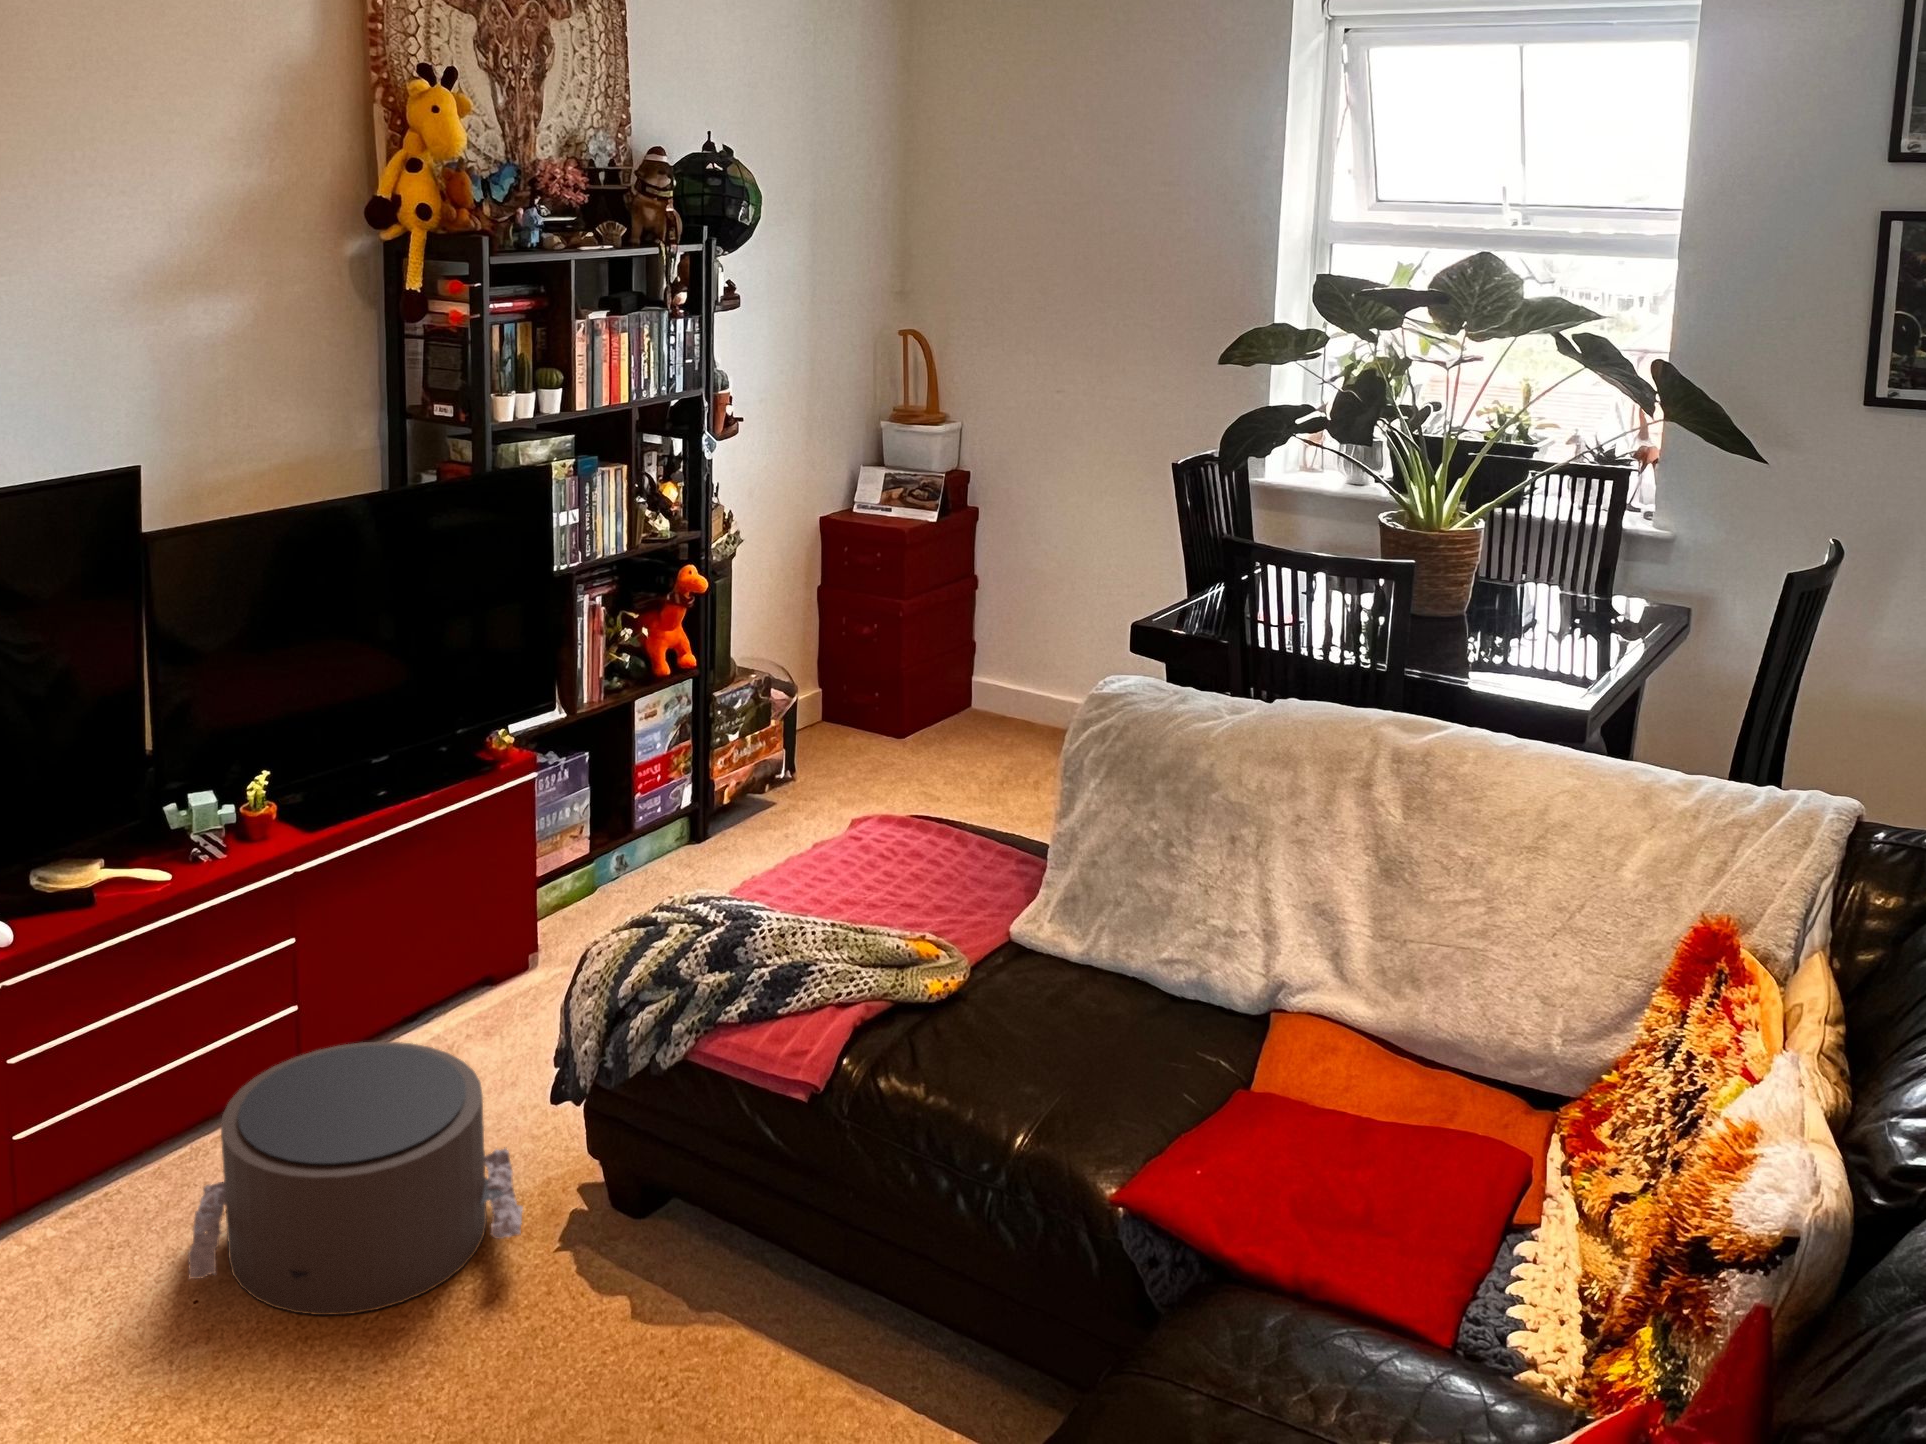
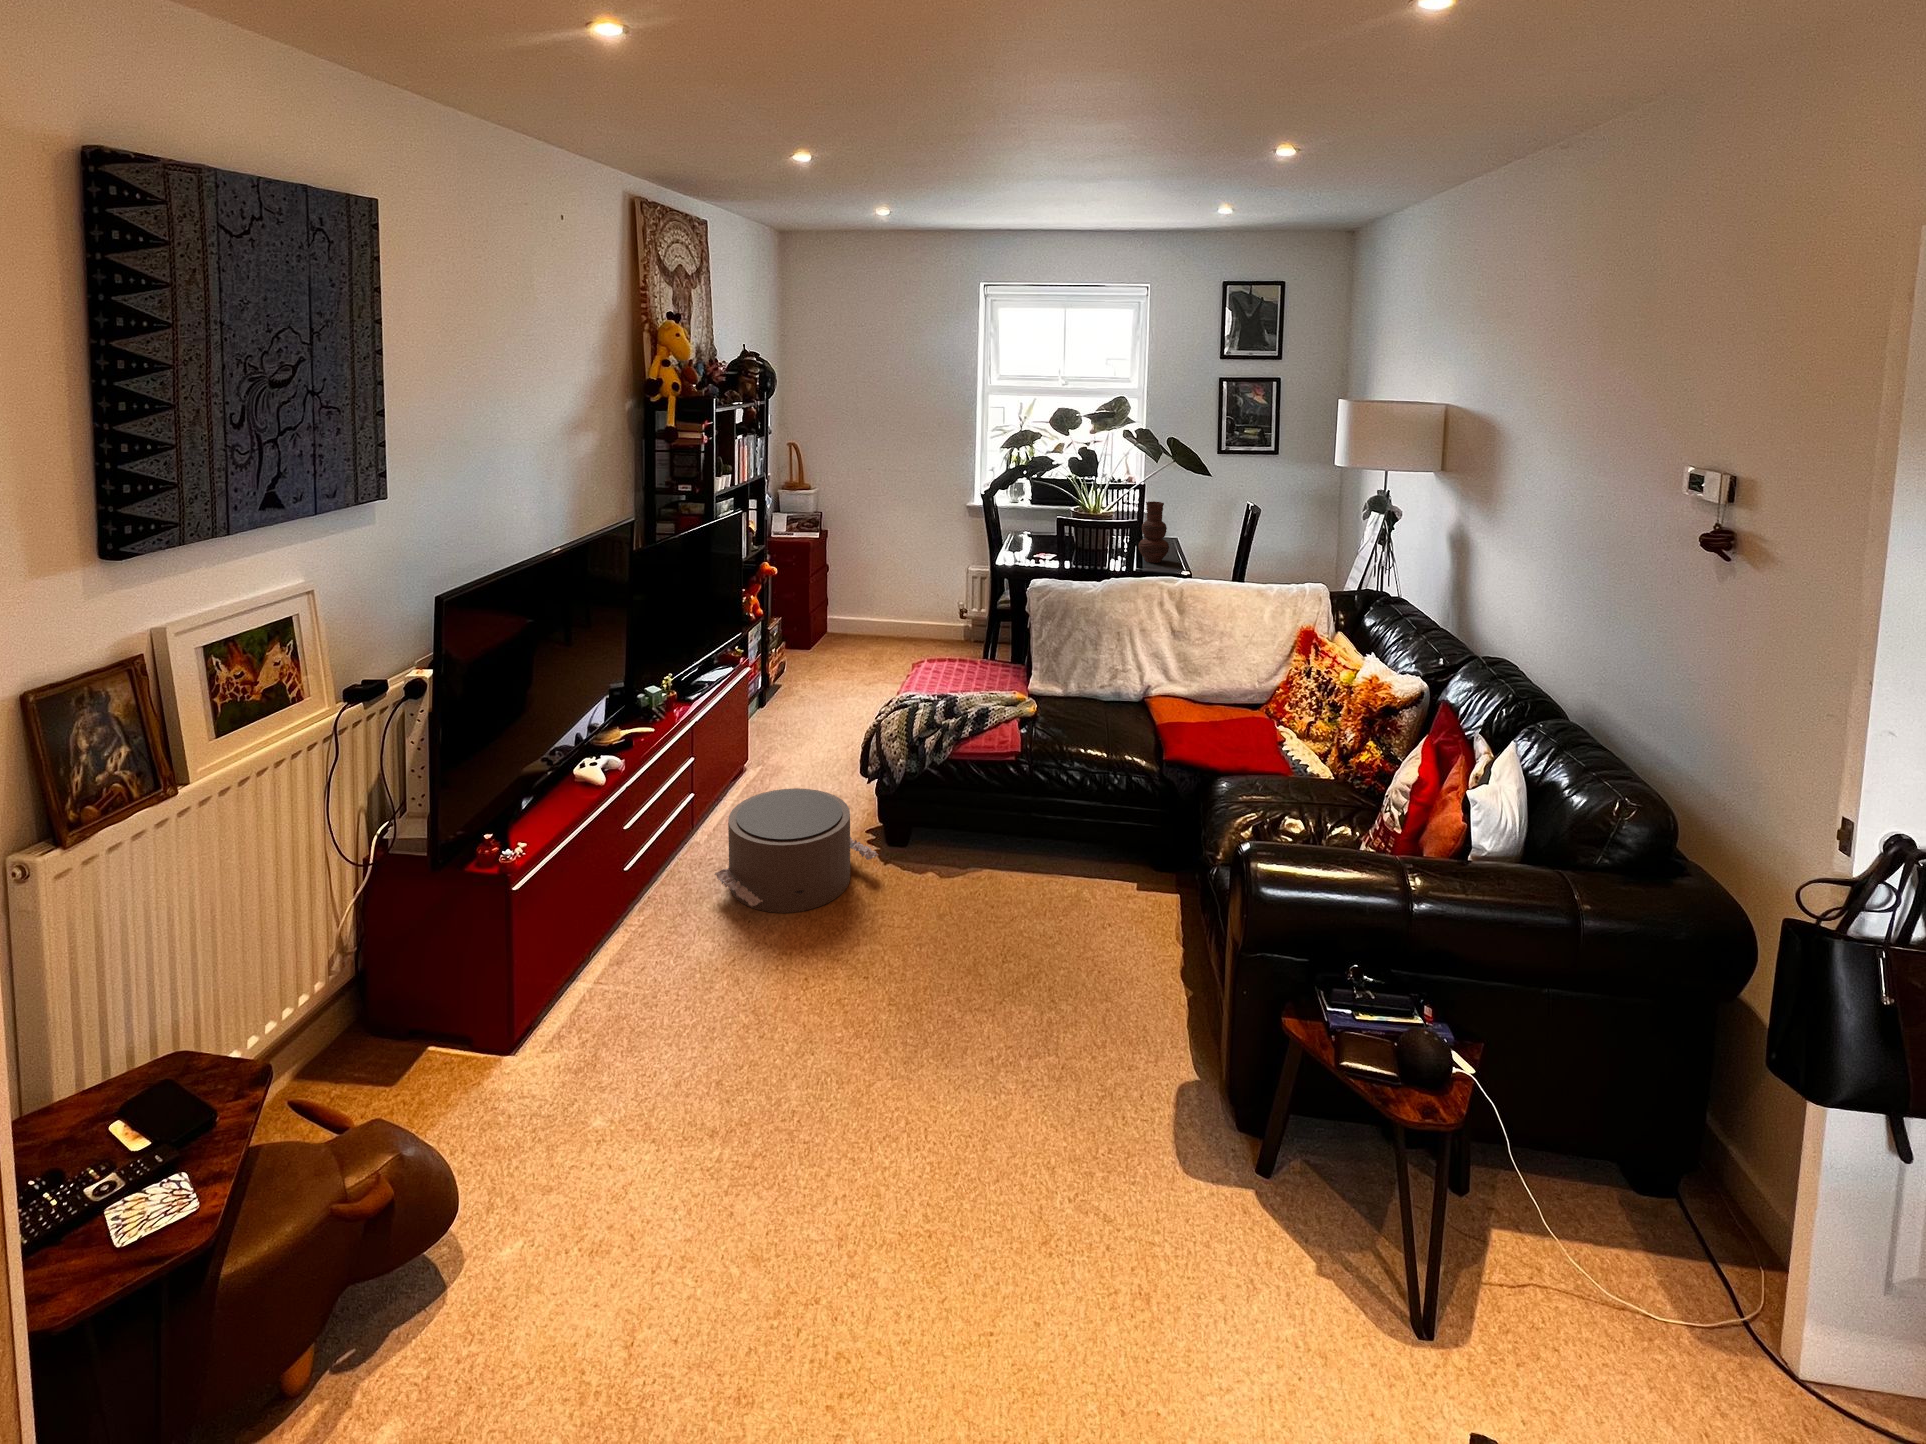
vase: none [1504,510,1586,665] -> present [1138,501,1169,563]

